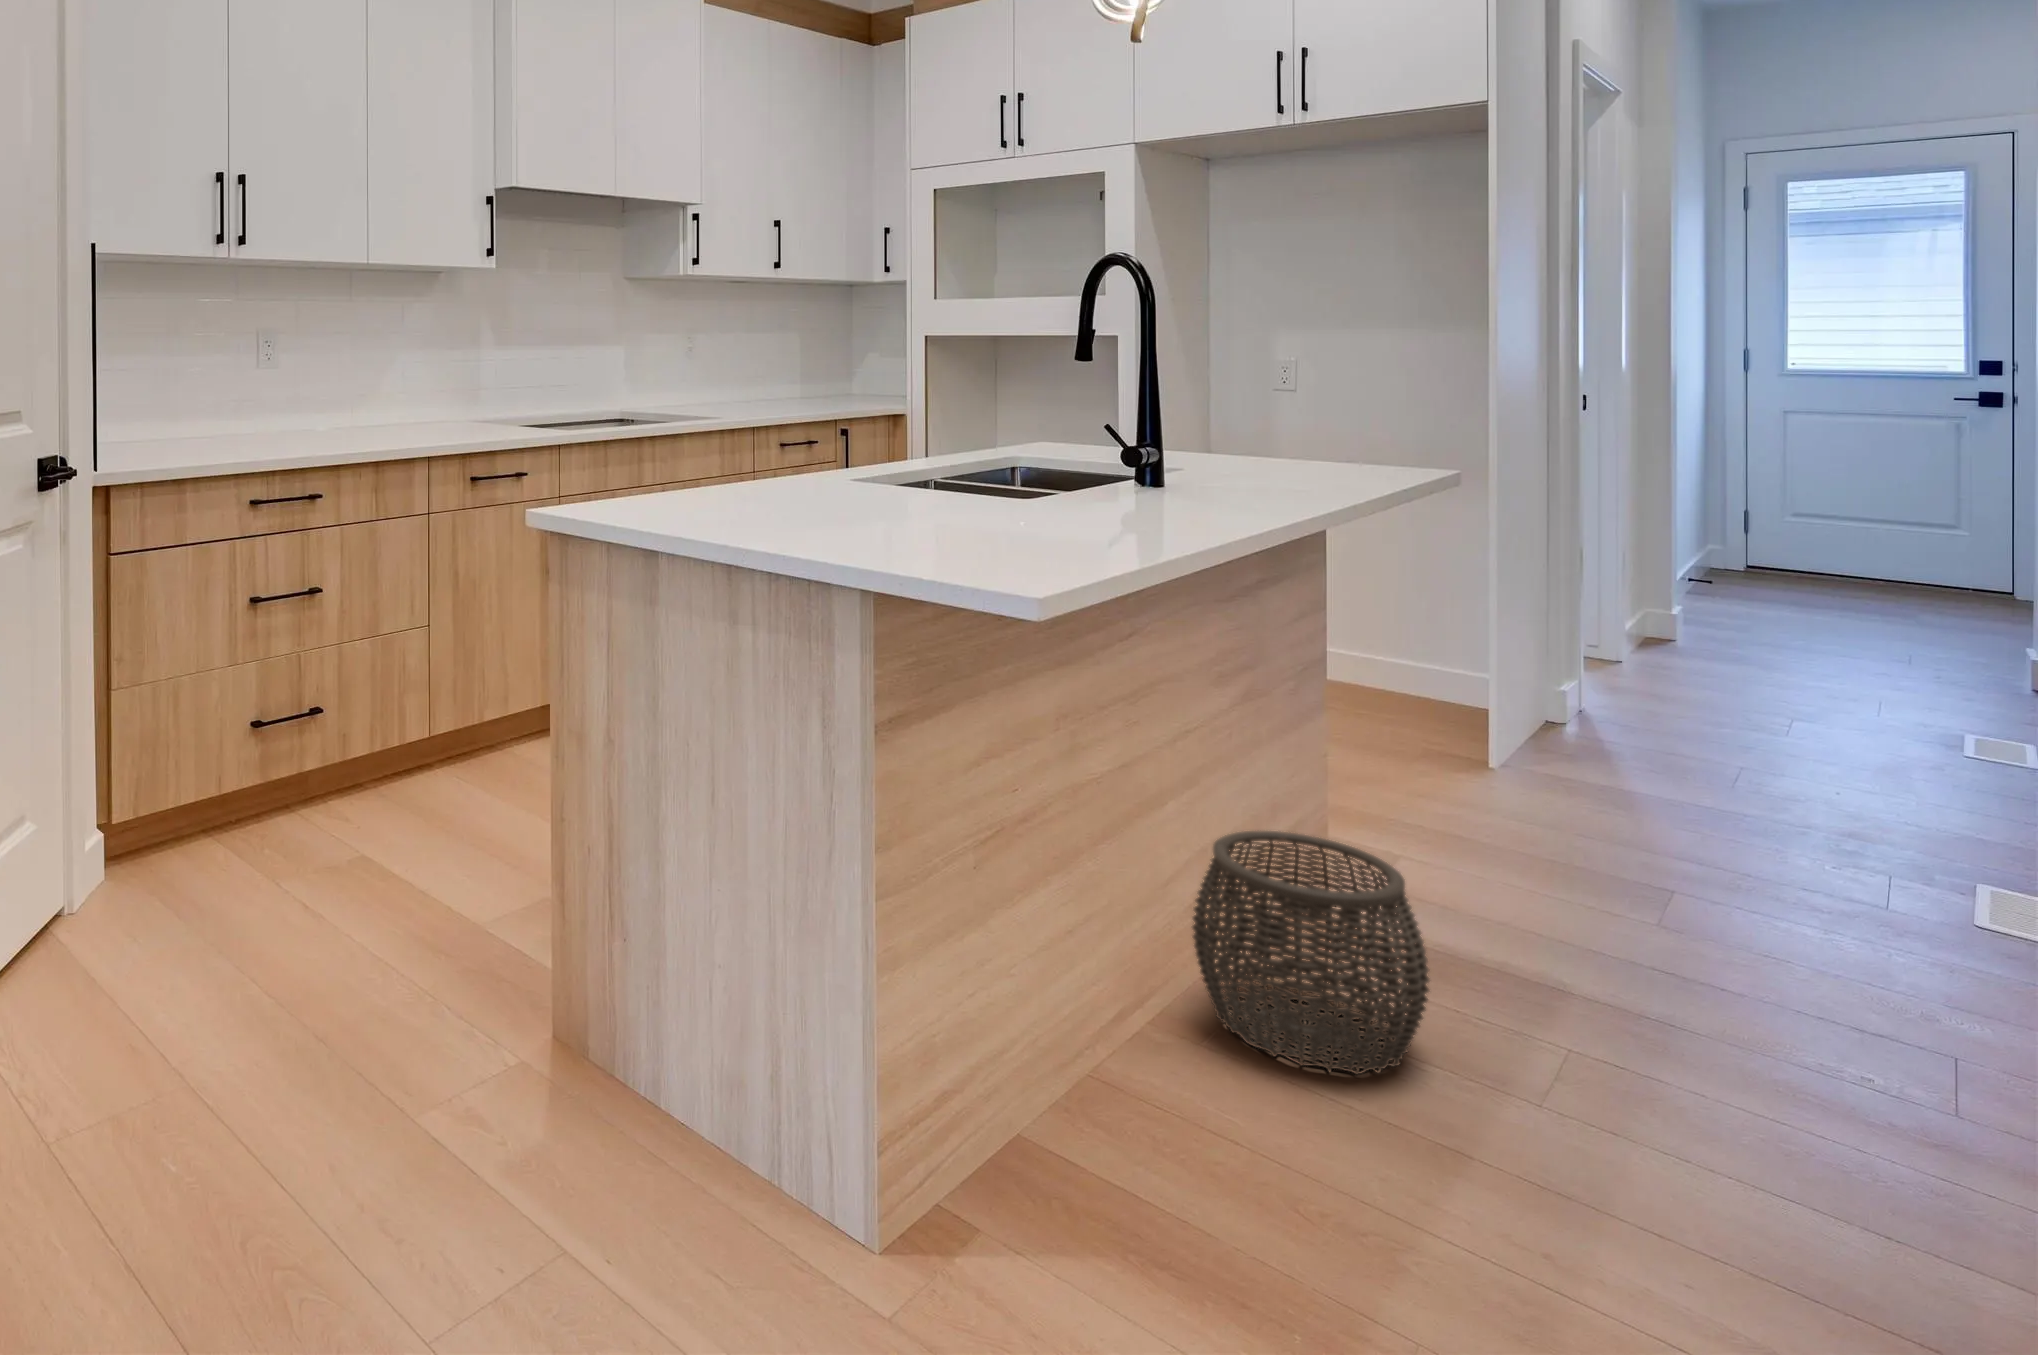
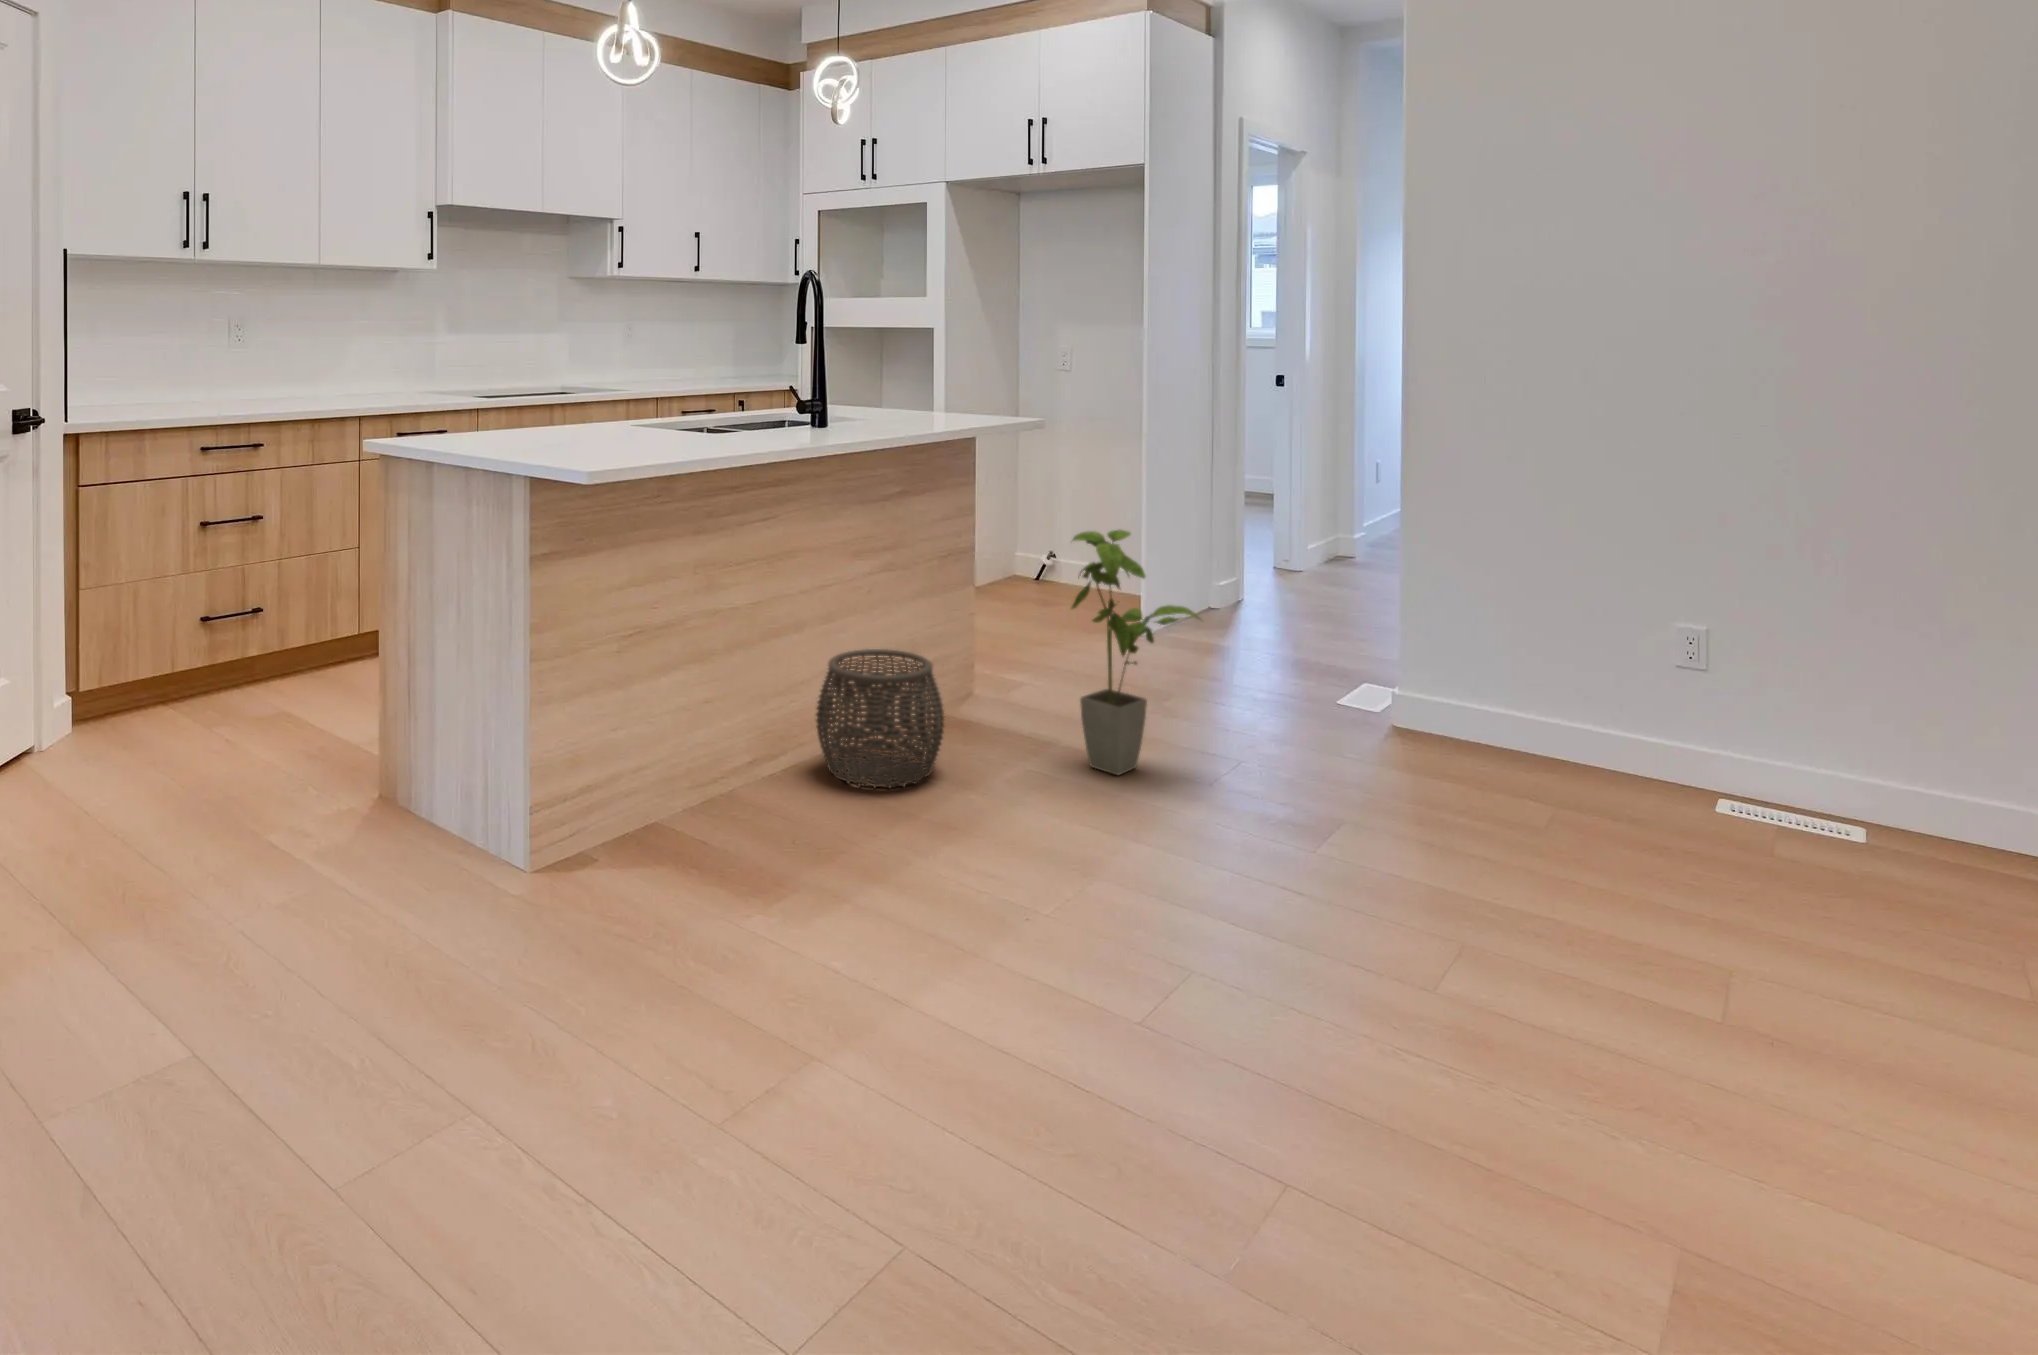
house plant: none [1612,664,1914,1069] -> present [1072,530,1200,775]

